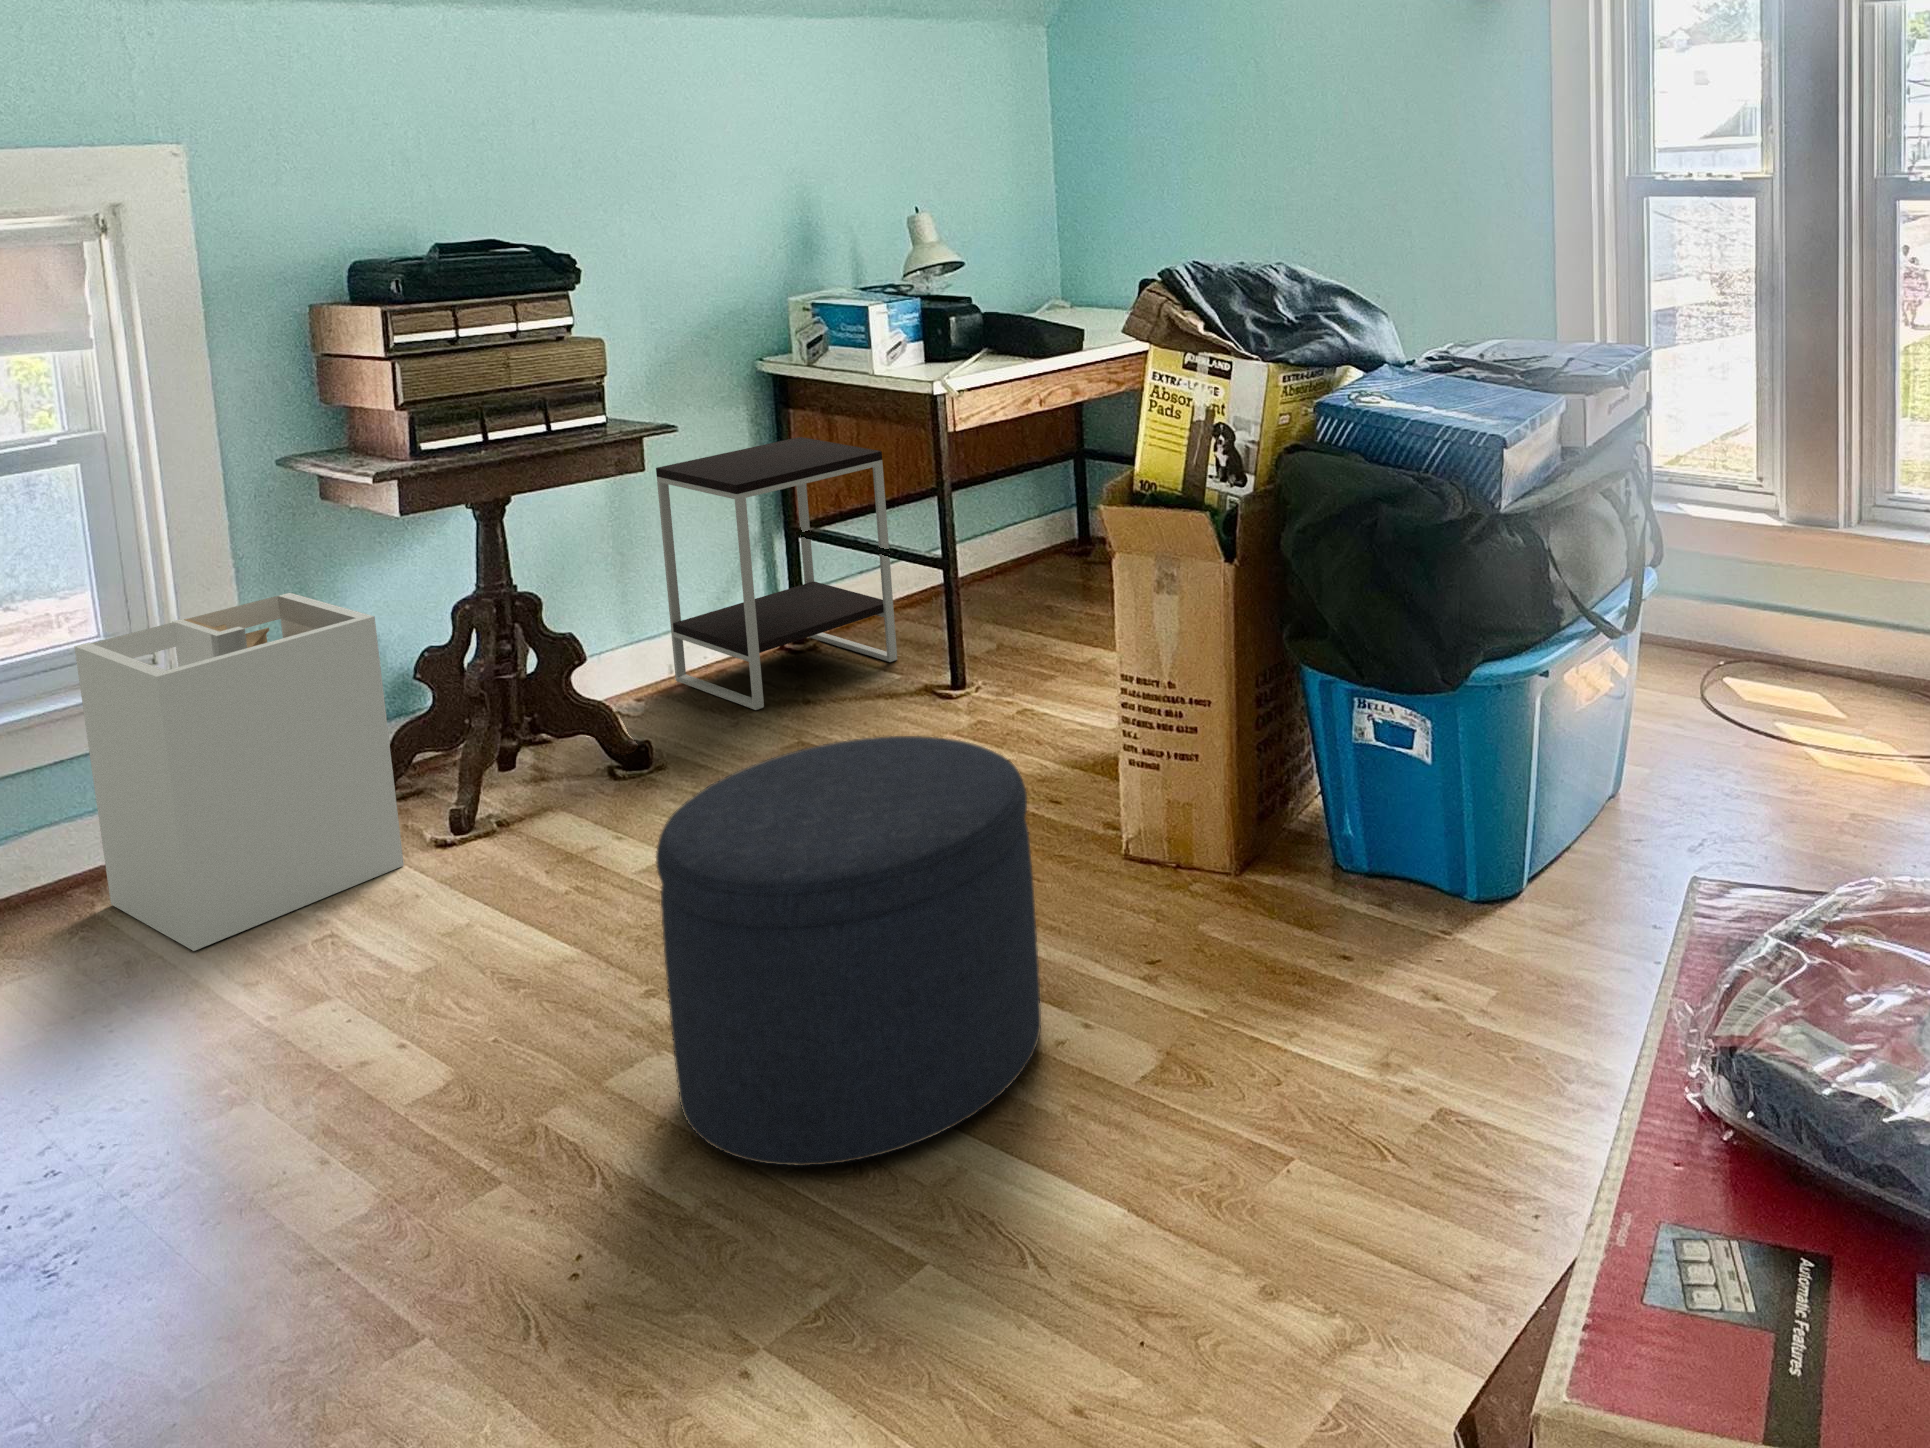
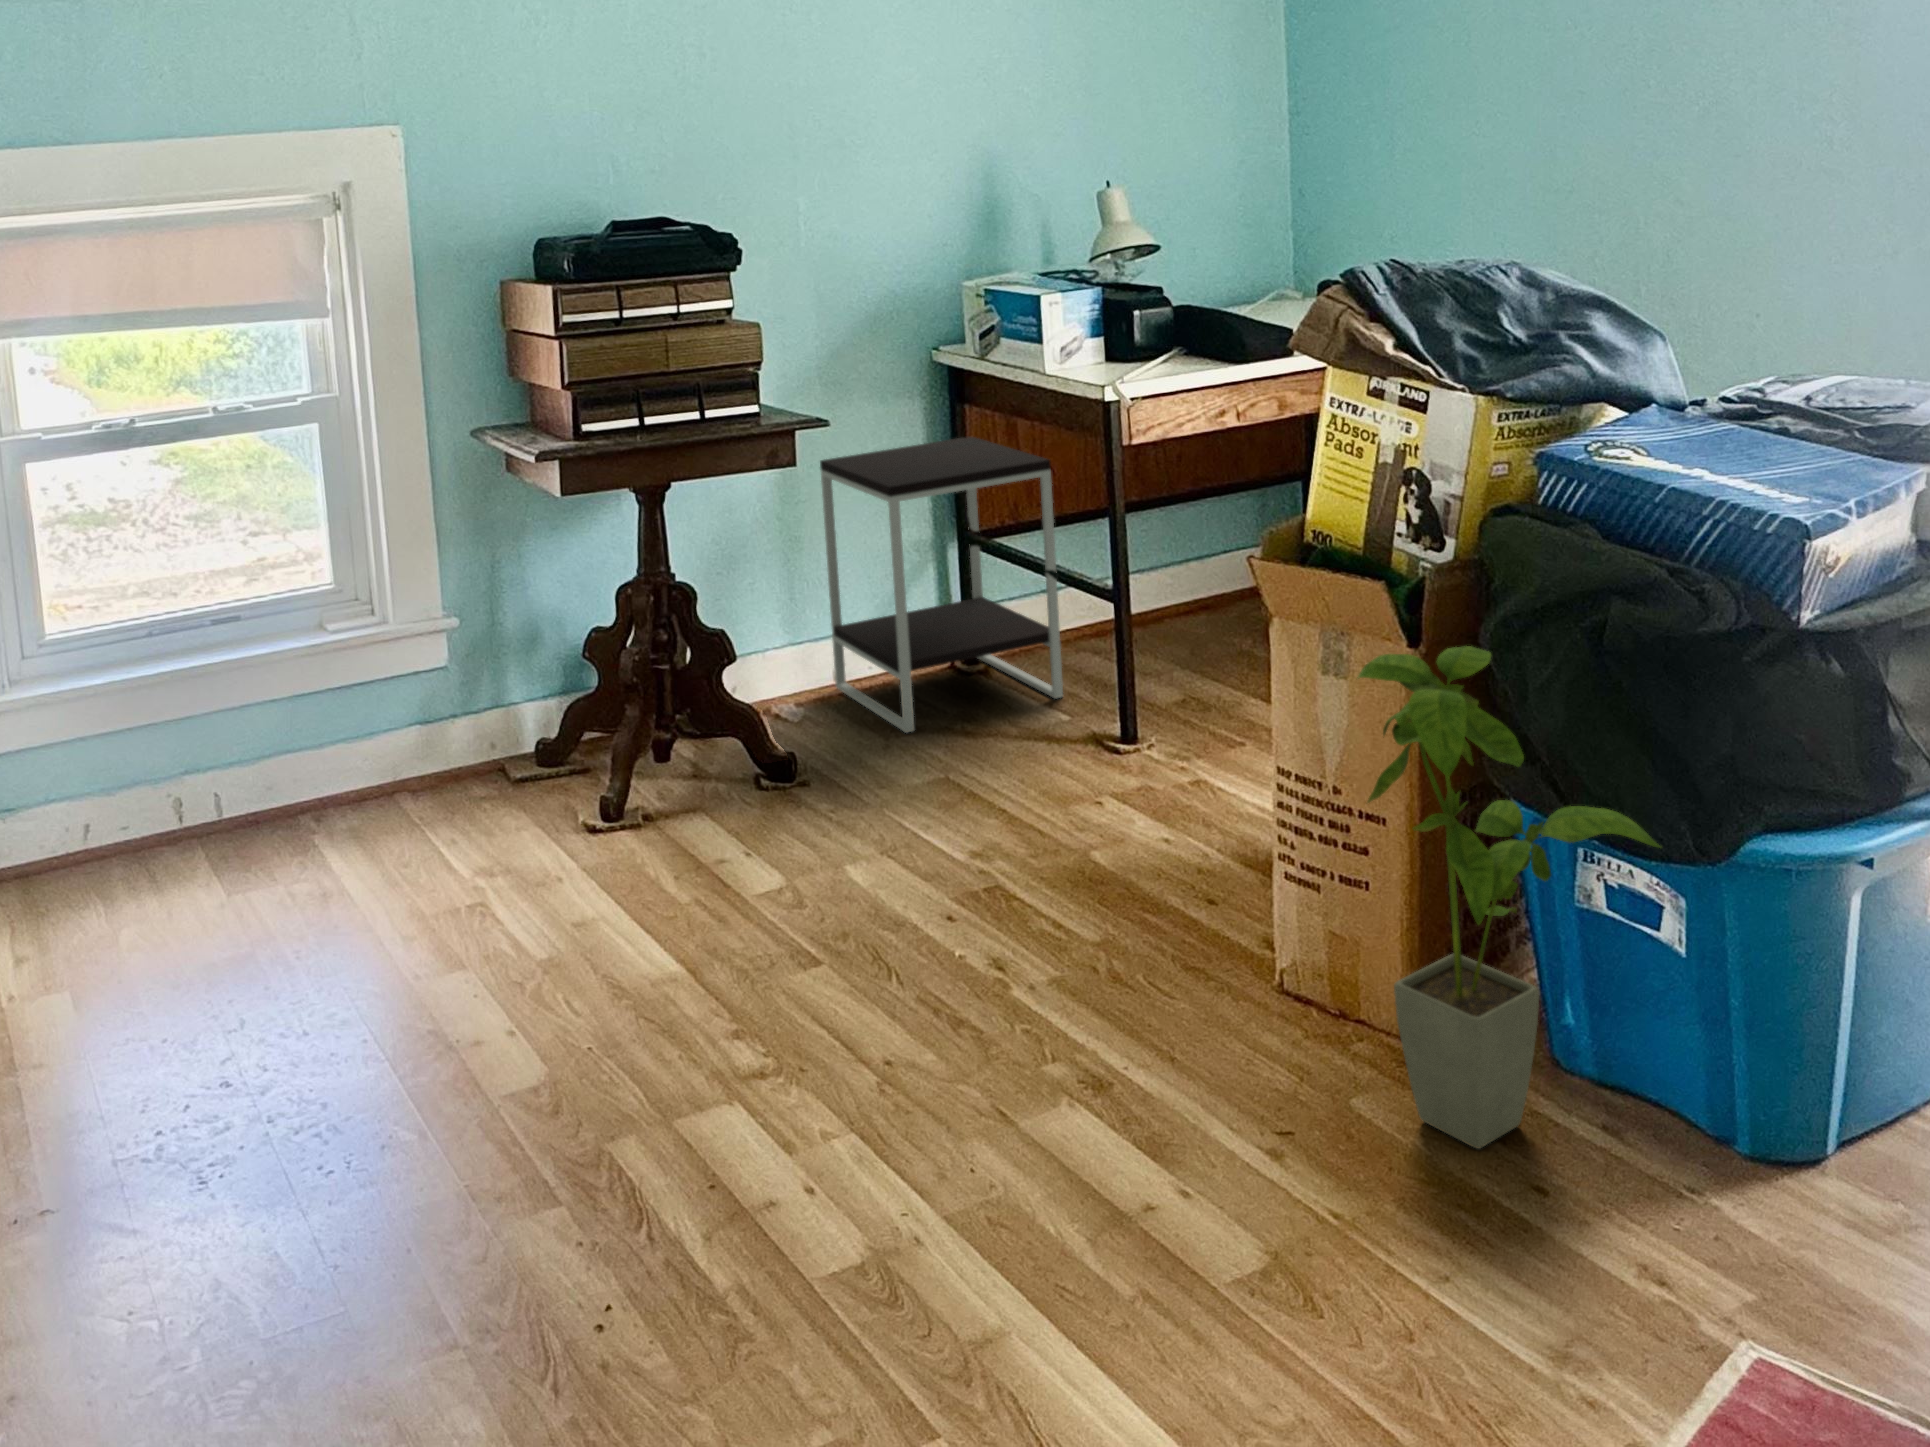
house plant: none [1201,552,1419,939] -> present [1357,646,1660,1149]
laundry hamper: present [74,593,404,951] -> none [309,559,559,890]
ottoman: present [656,736,1041,1166] -> none [718,798,1132,1284]

